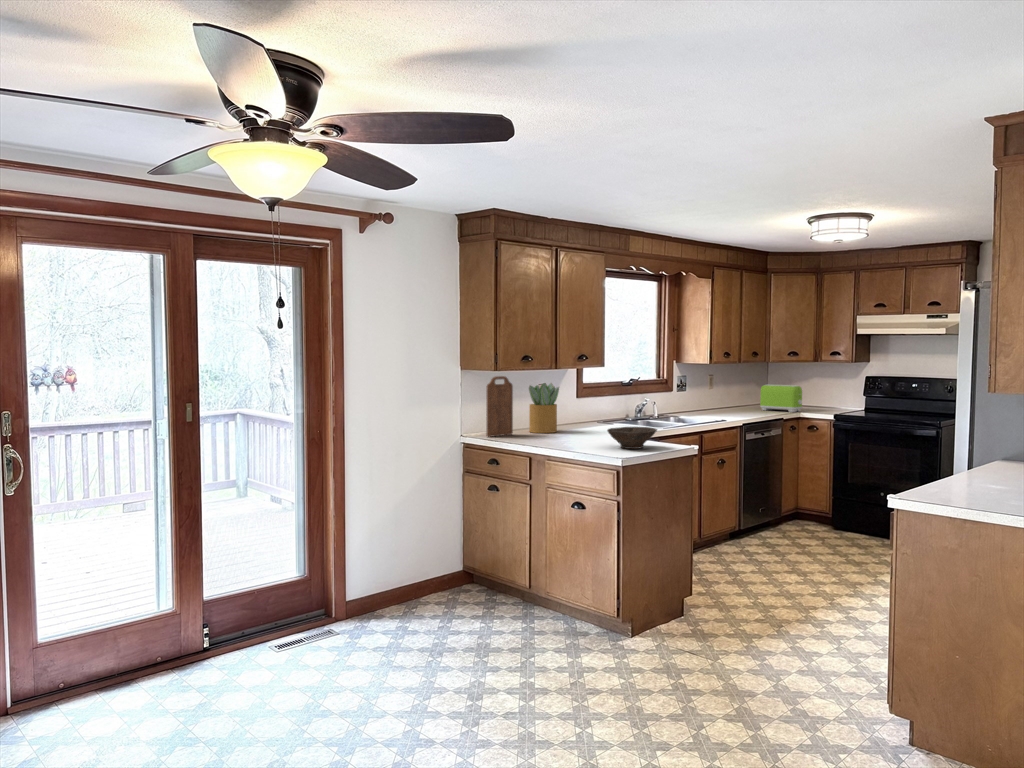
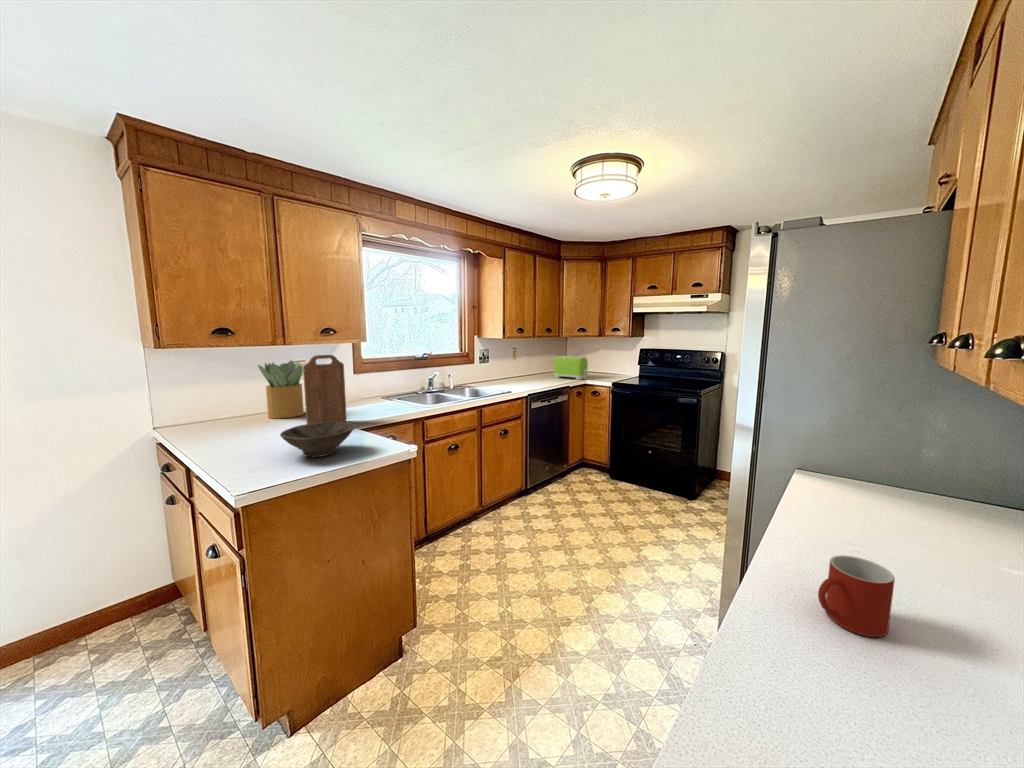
cutting board: present [486,376,513,437] -> present [303,355,347,424]
mug: none [966,464,999,491] -> present [818,555,895,637]

